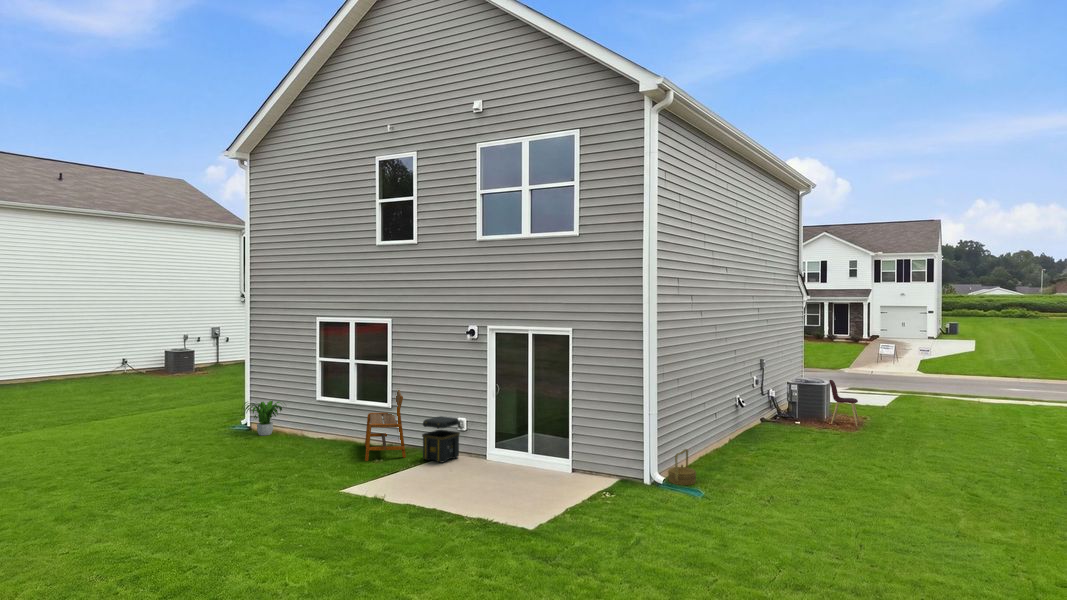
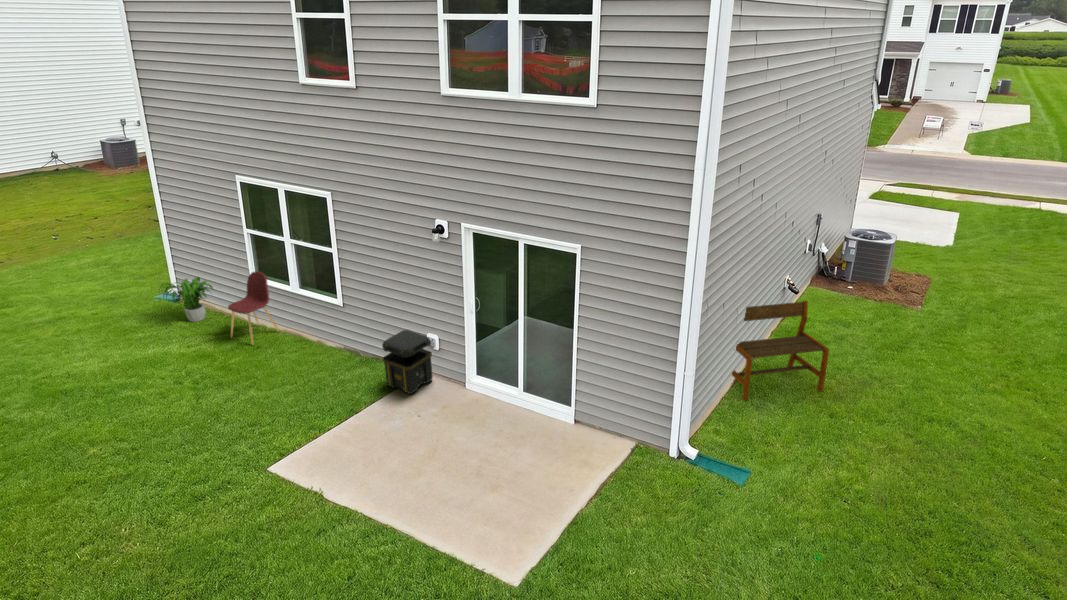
chair: present [829,380,859,427] -> present [228,272,279,345]
bench: present [365,390,406,461] -> present [732,301,829,400]
woven basket: present [668,449,696,485] -> none [699,404,737,455]

